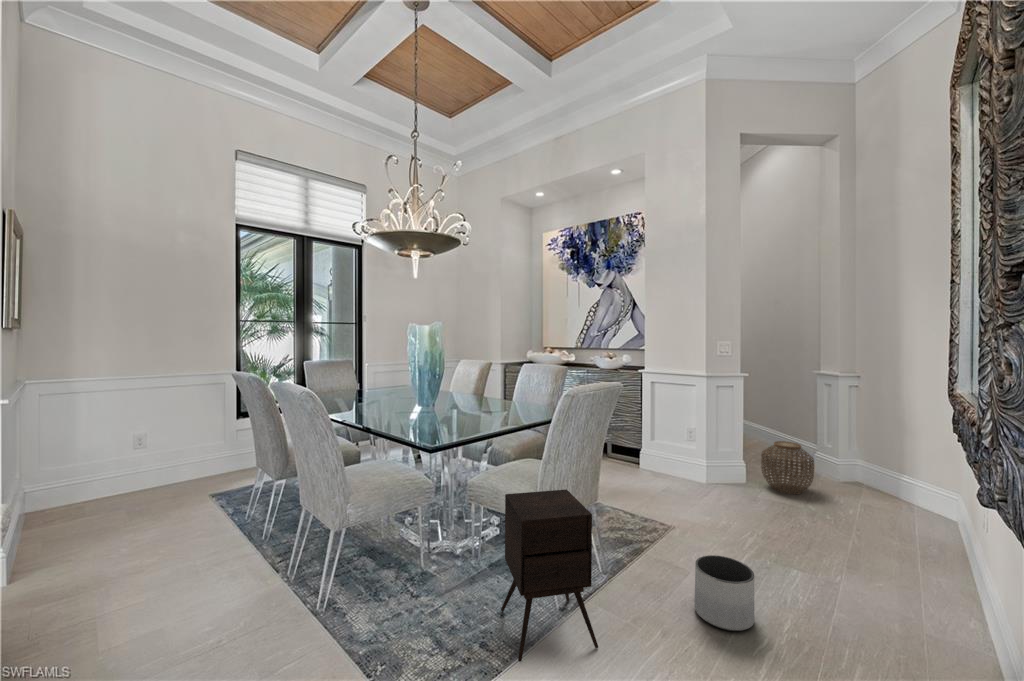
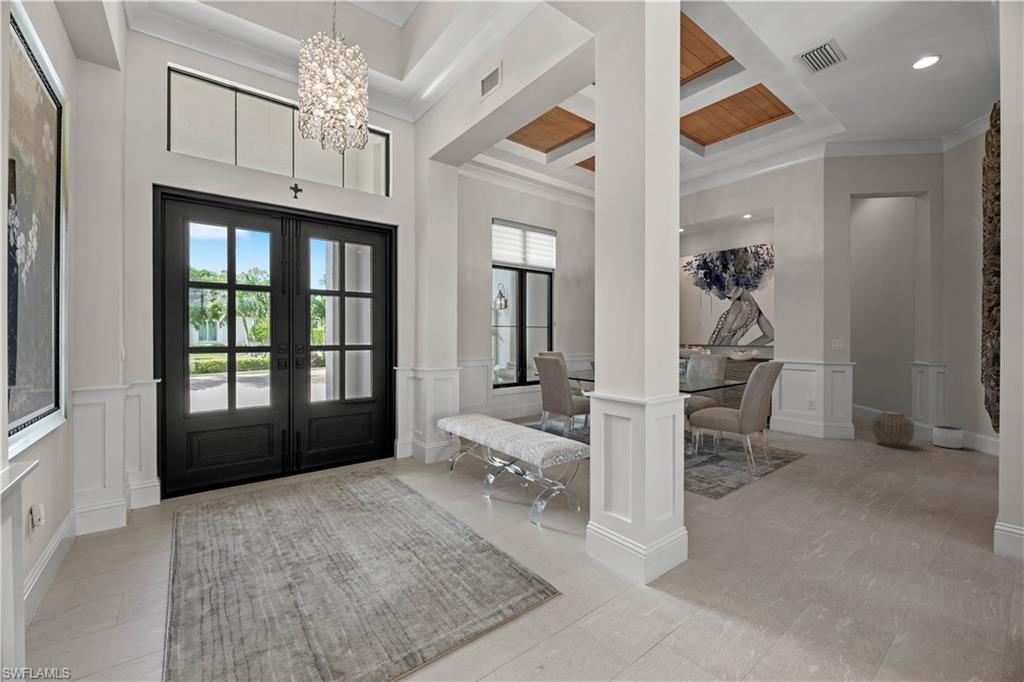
side table: present [501,490,598,662] -> none [736,421,799,496]
planter: present [694,555,754,631] -> present [933,426,963,449]

